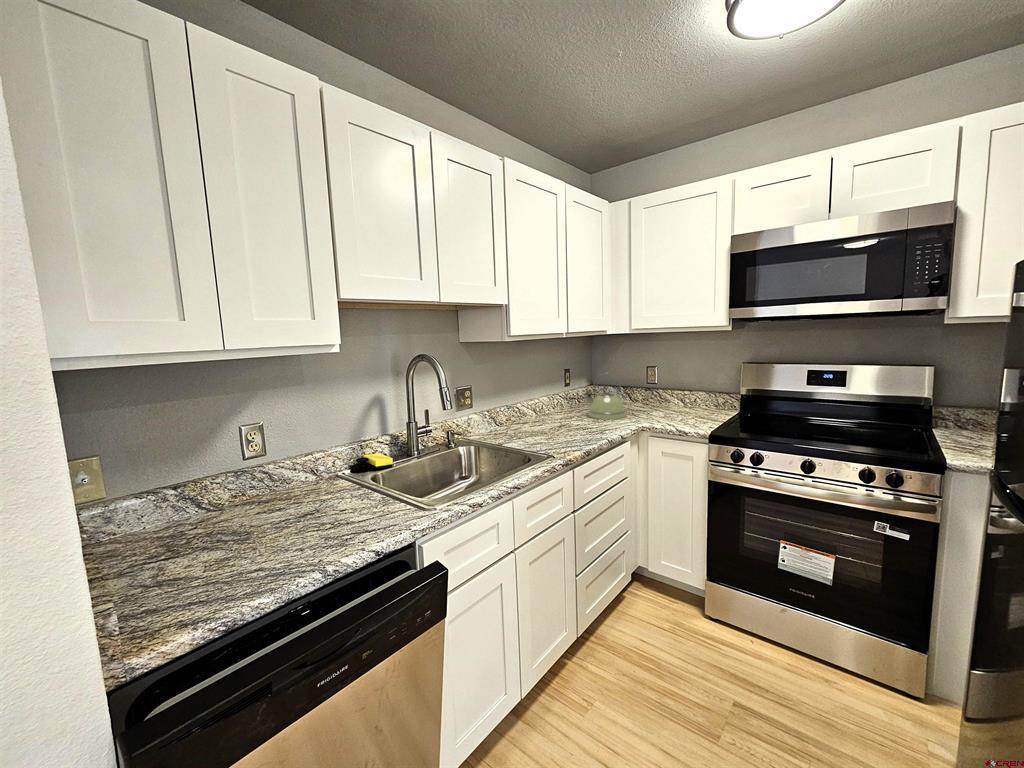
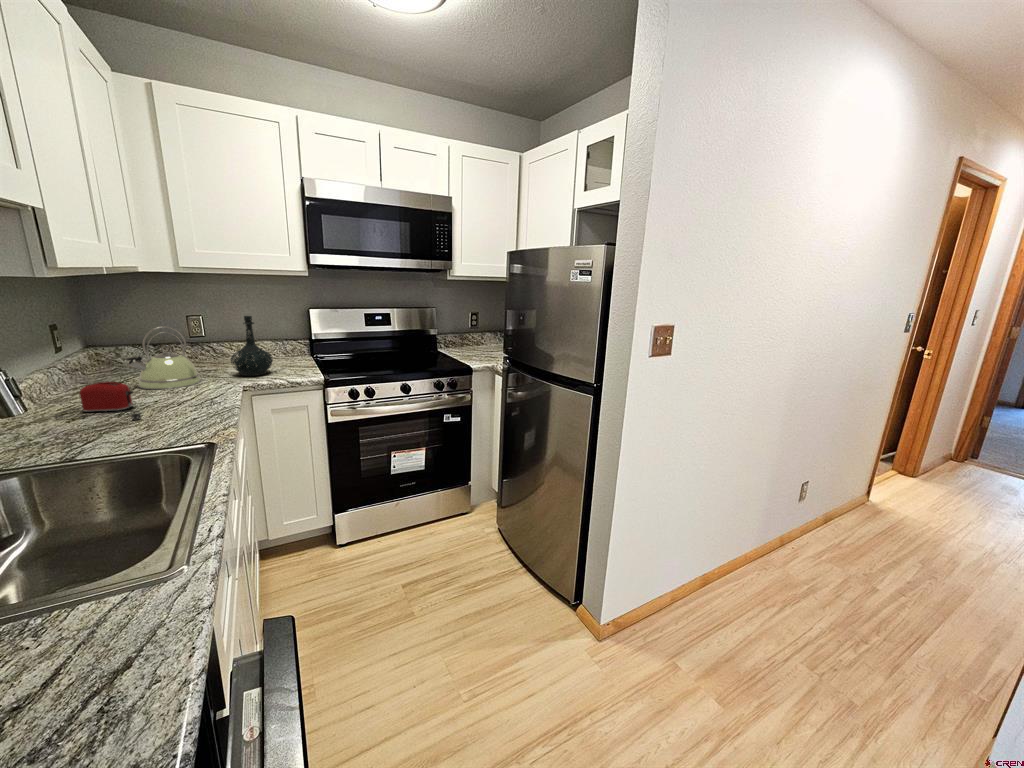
bottle: none [649,367,683,421] -> present [231,316,273,376]
toaster: none [528,406,564,435] -> present [55,381,141,420]

